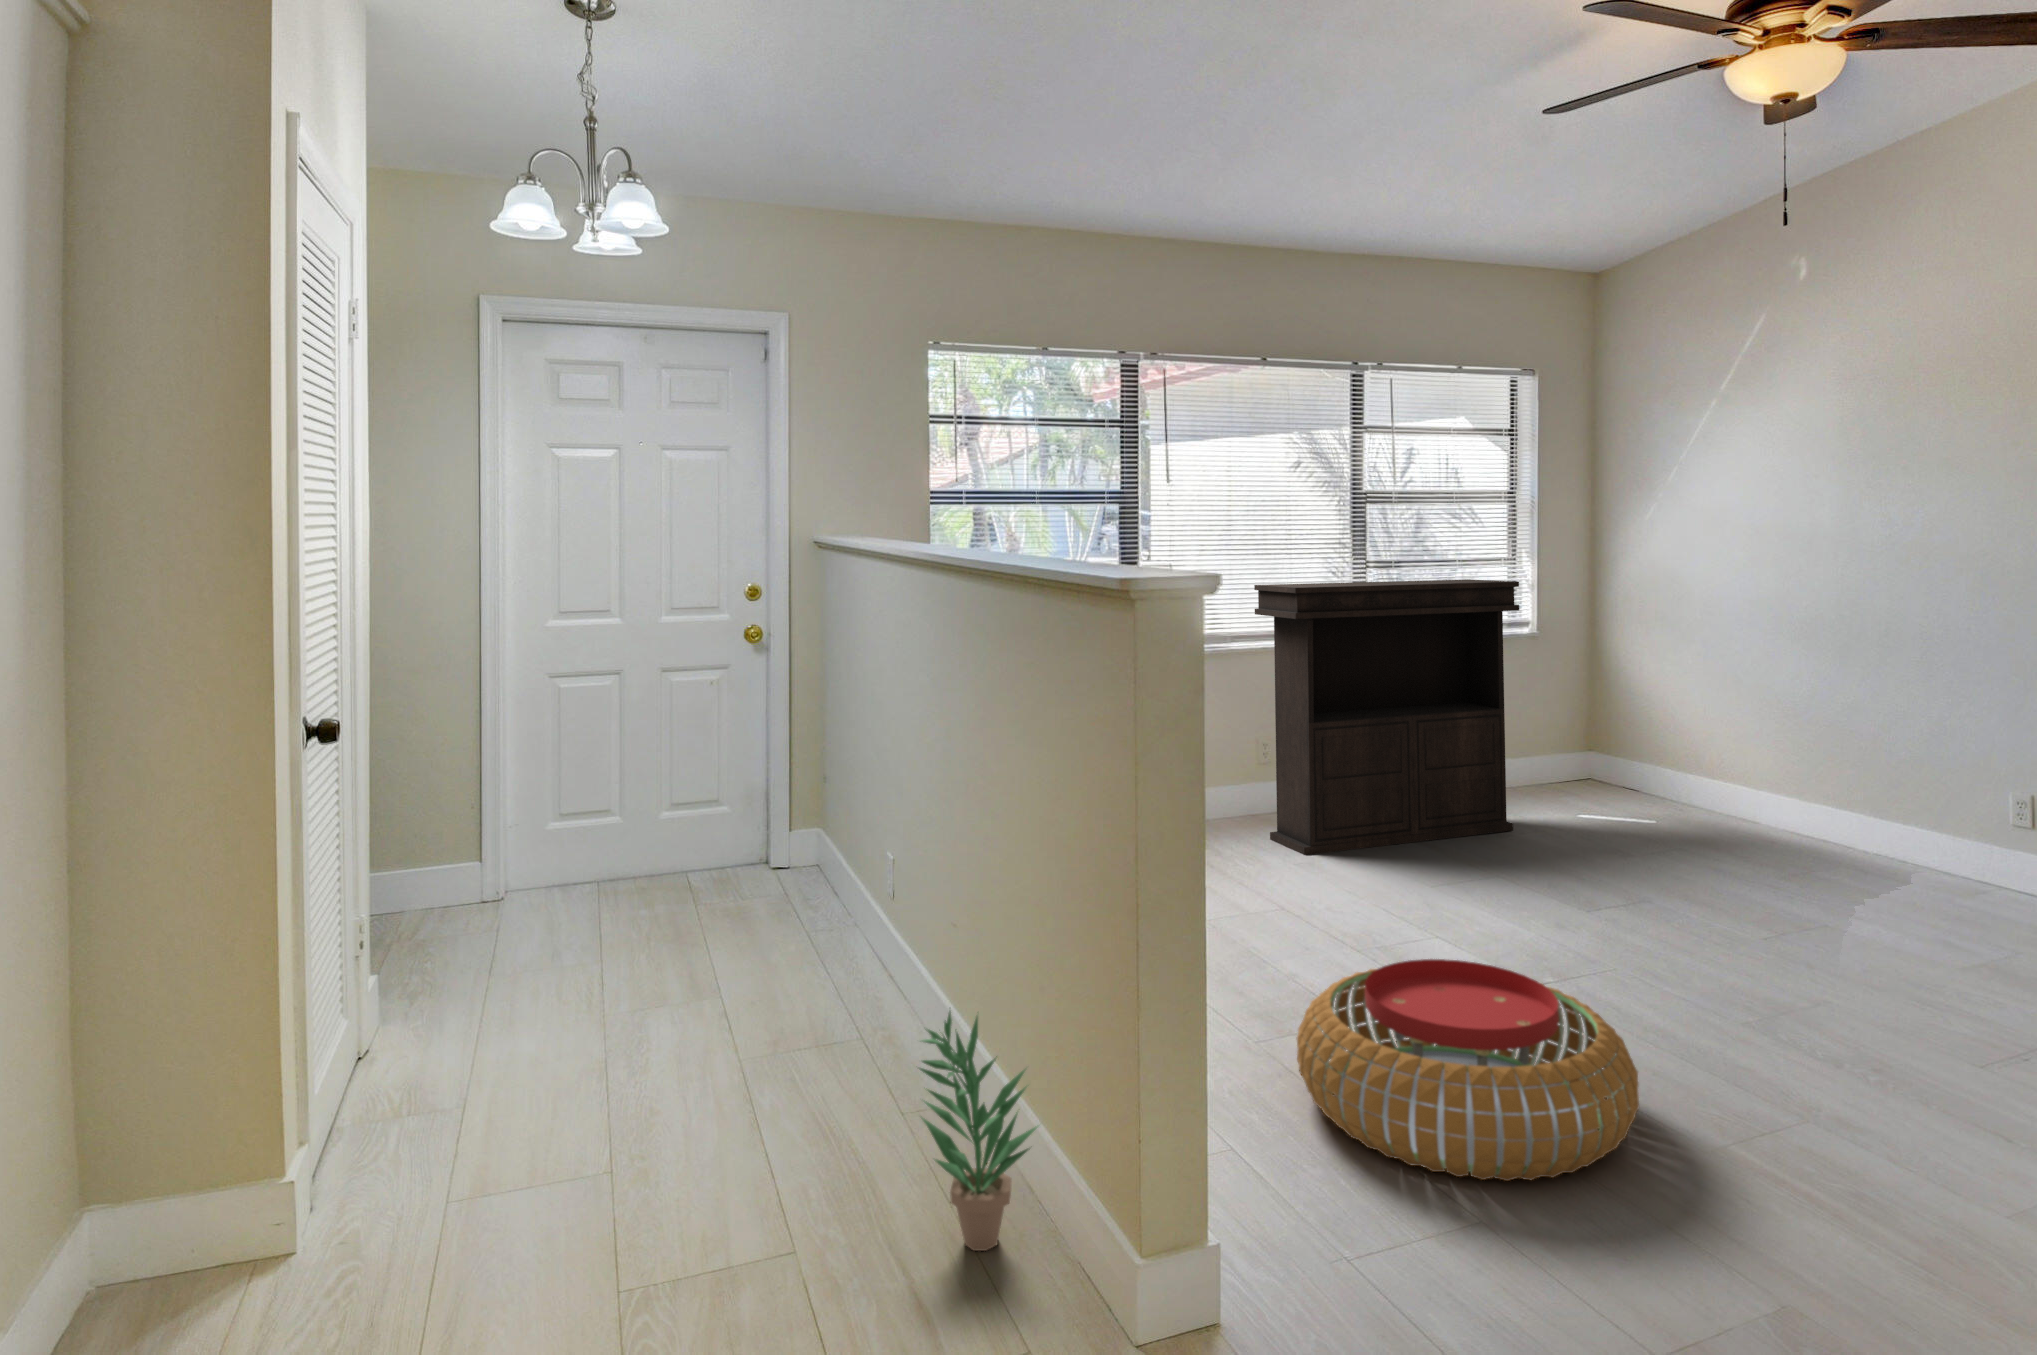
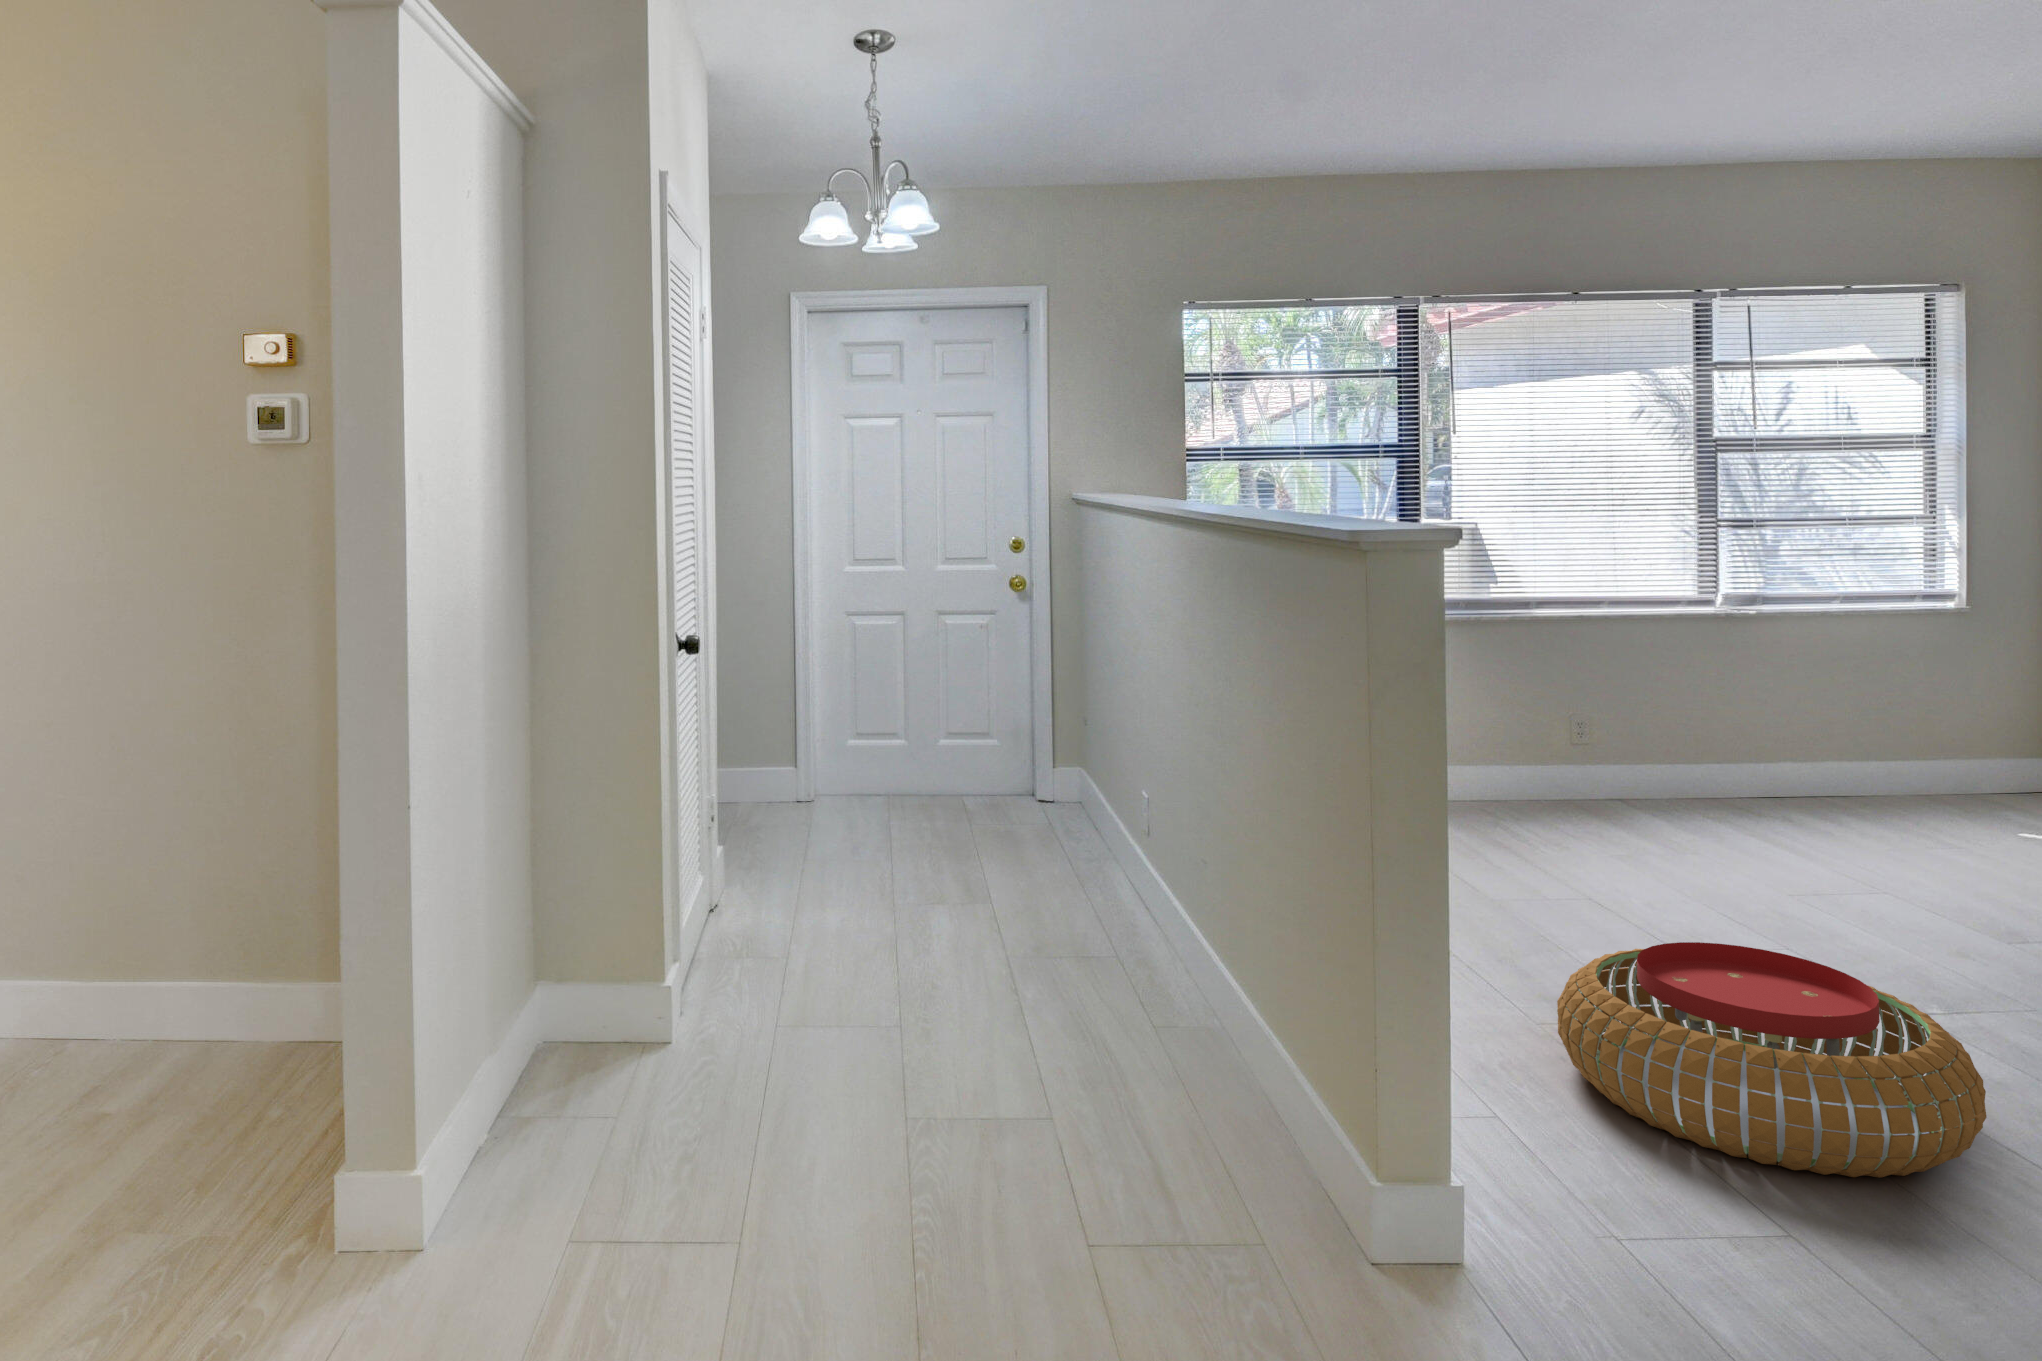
console table: present [1254,579,1519,855] -> none [1558,542,1929,846]
potted plant: present [919,1011,1037,1251] -> none [1152,907,1270,1123]

